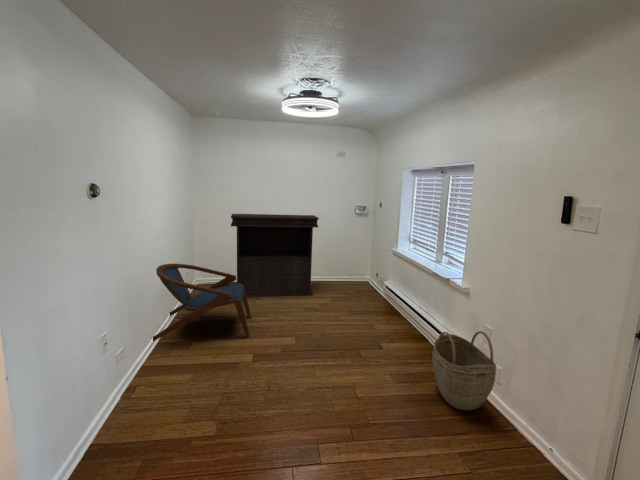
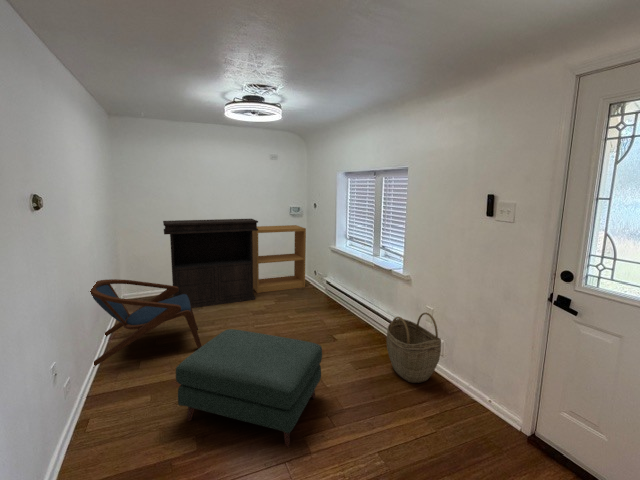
bookshelf: none [312,223,369,289] -> present [252,225,306,293]
ottoman: none [206,322,352,454] -> present [176,329,322,448]

